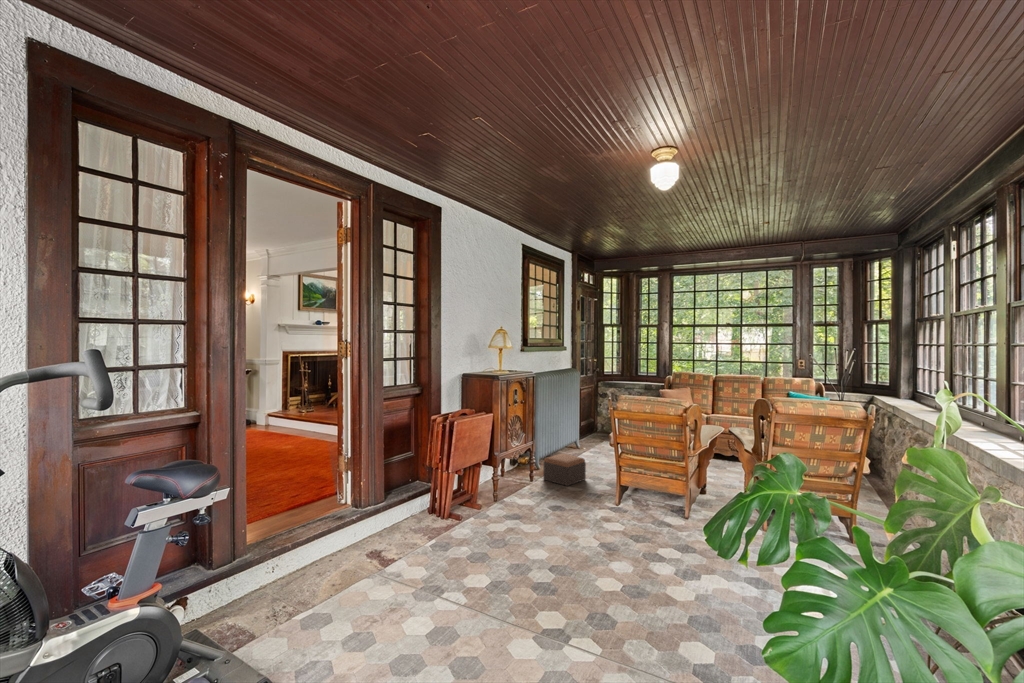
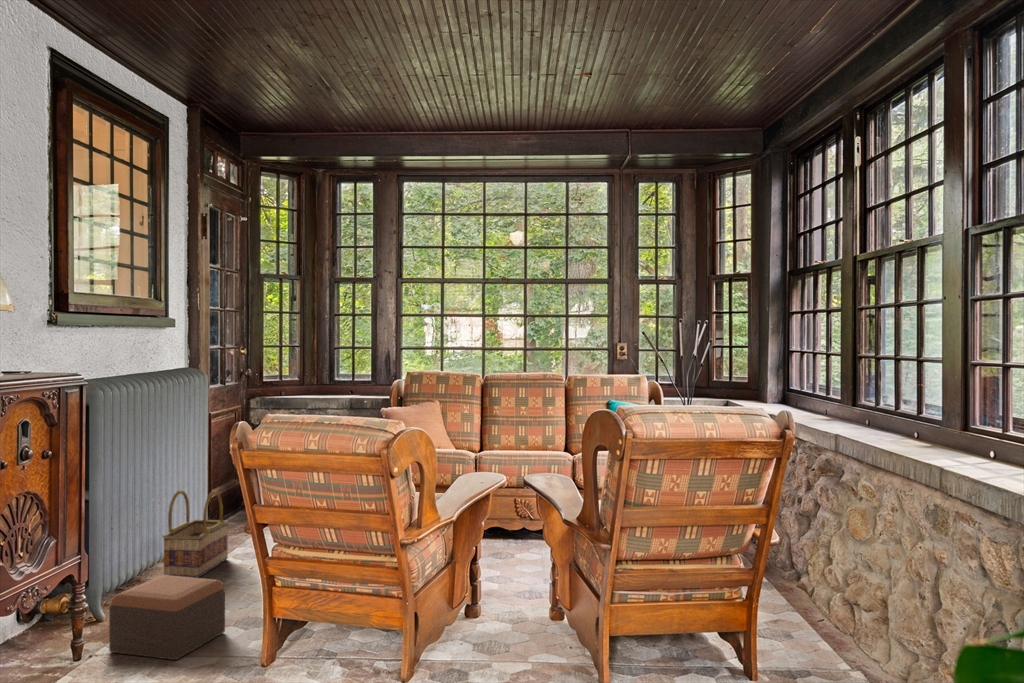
basket: none [561,421,588,459] -> present [163,490,229,578]

